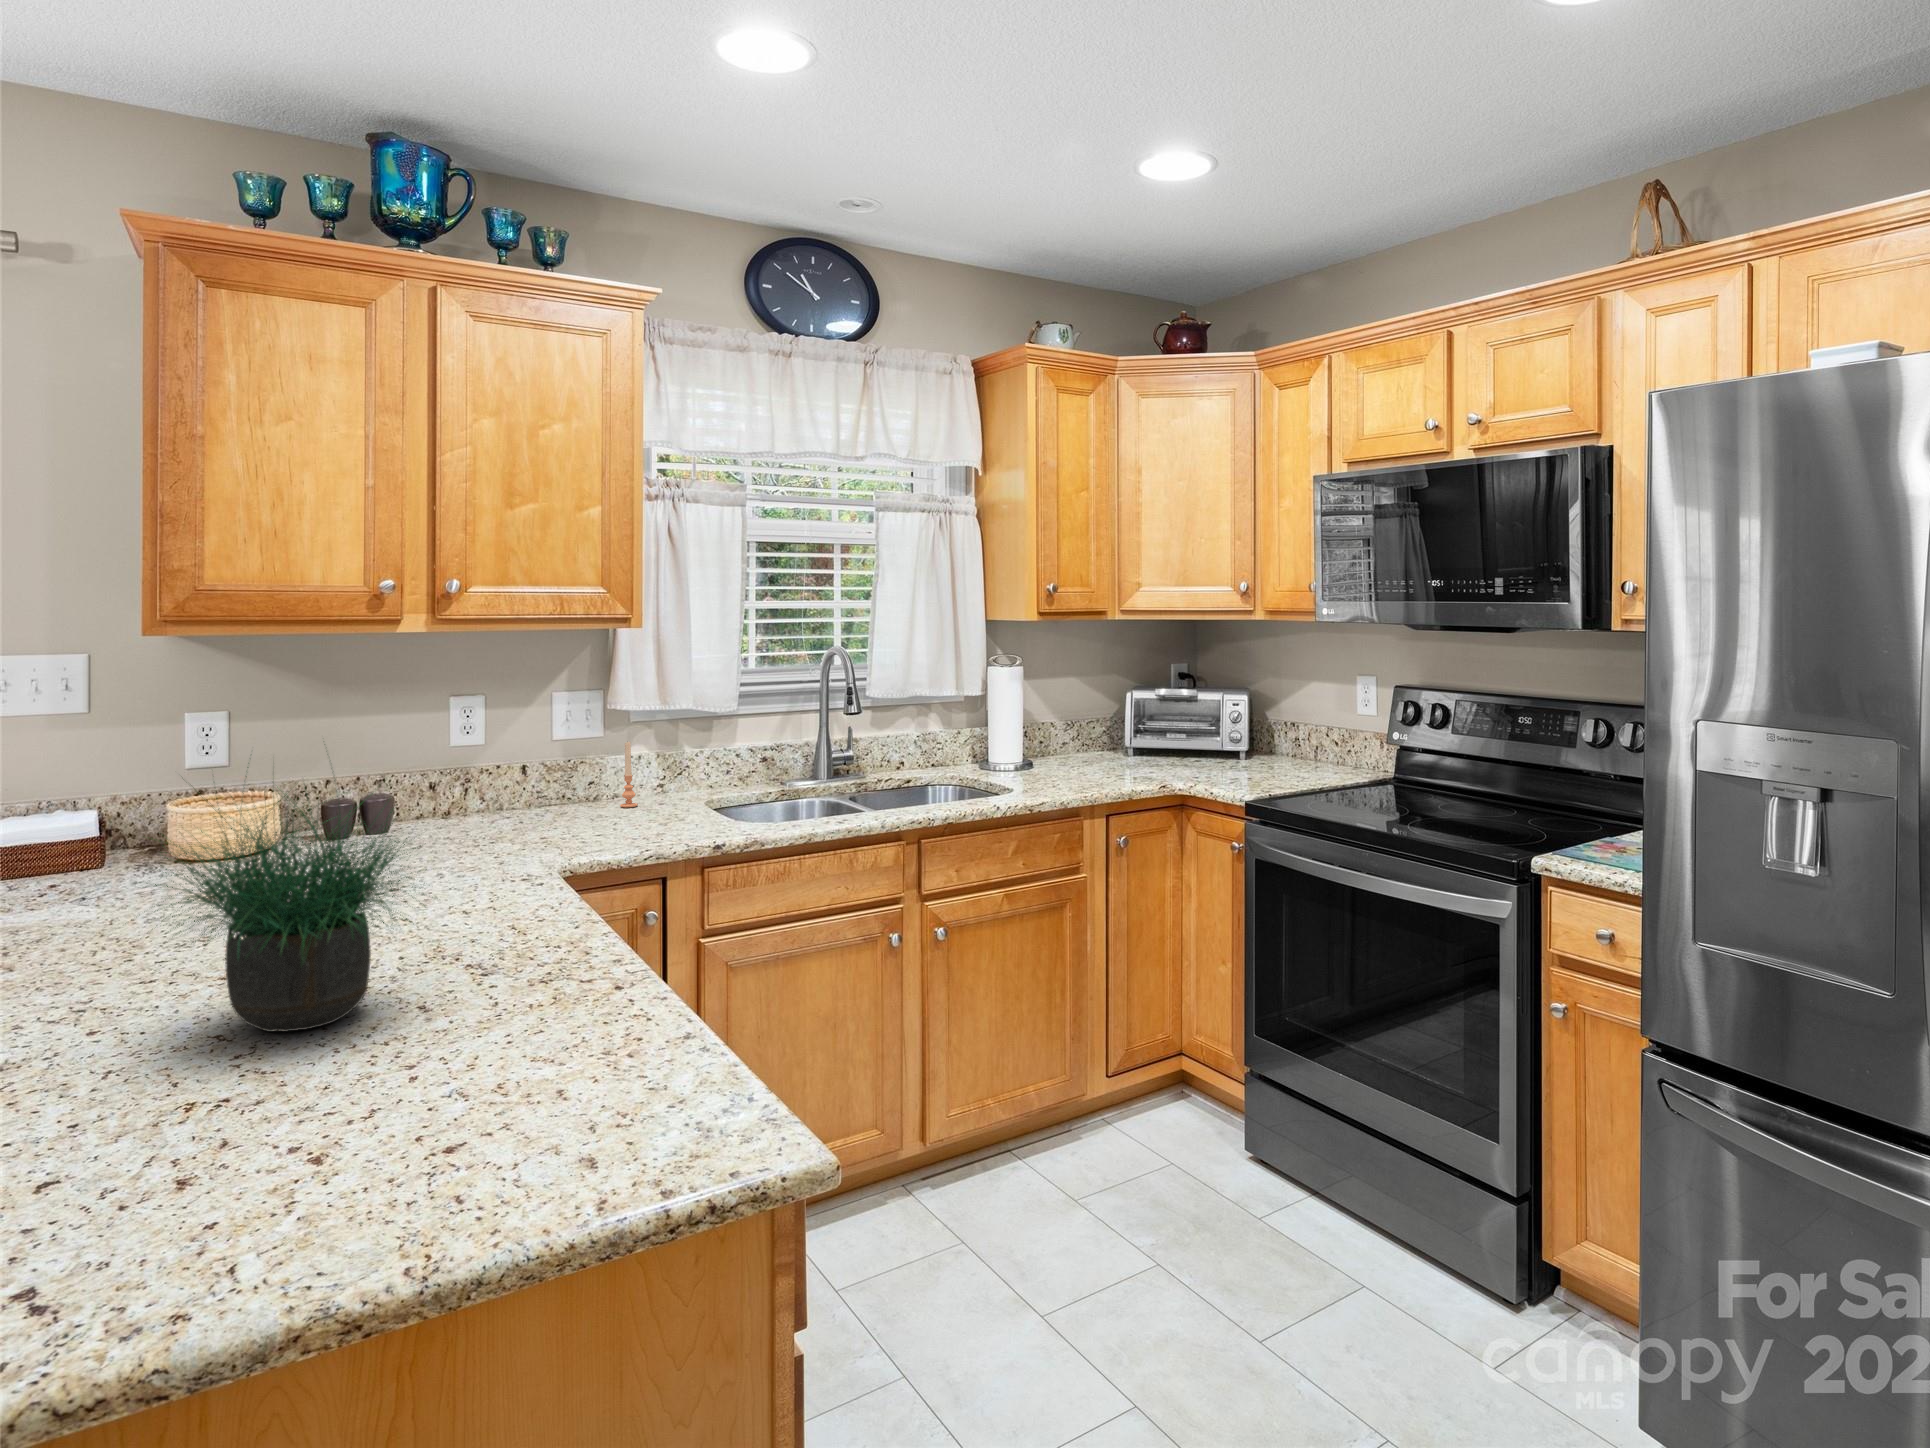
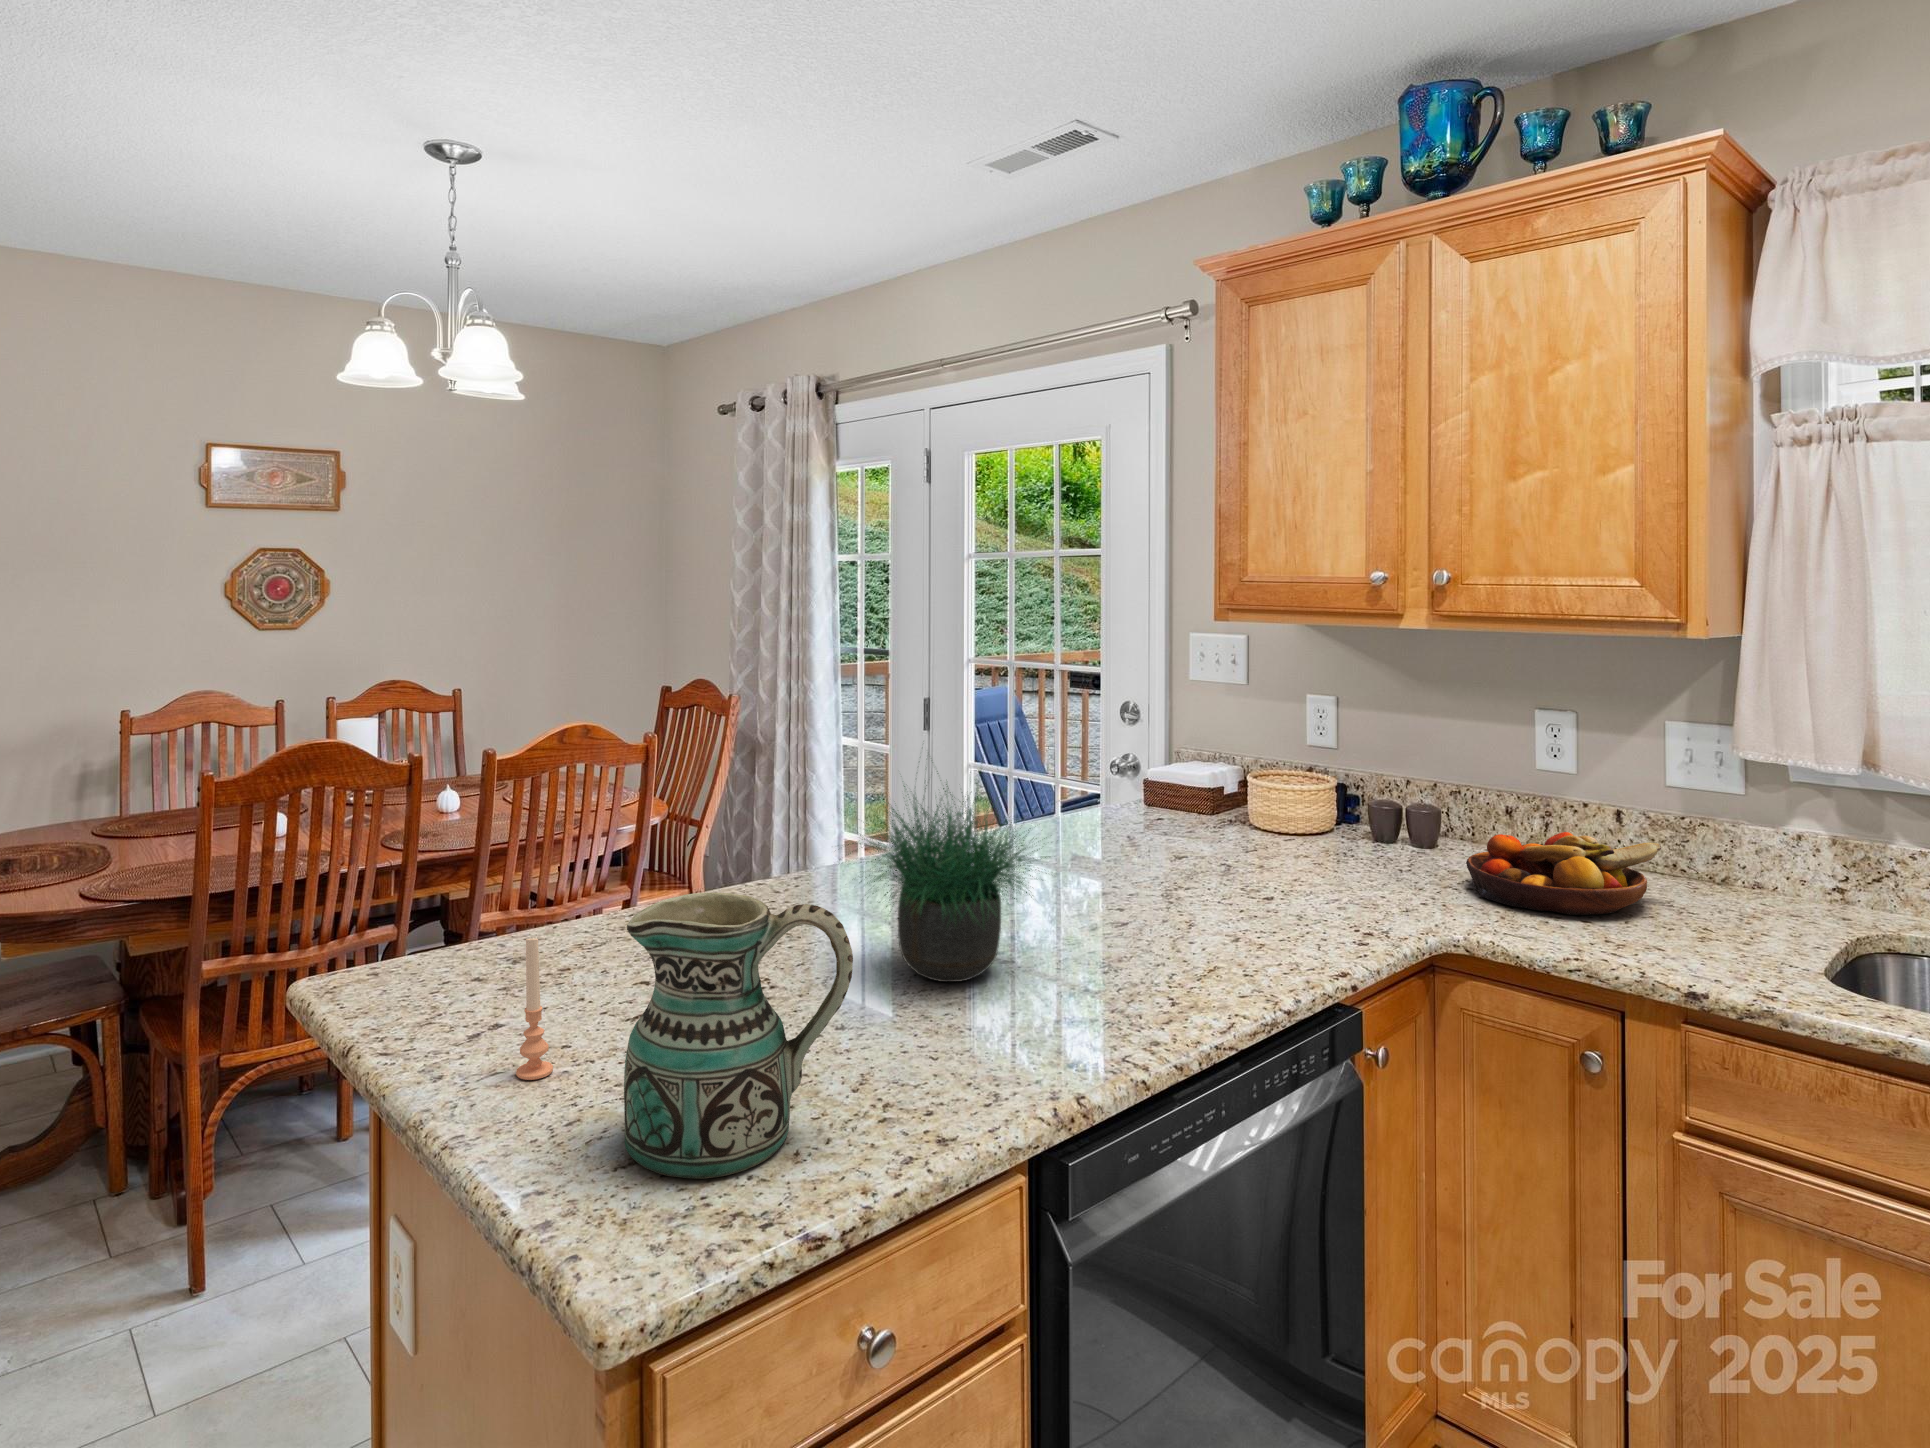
candle: present [620,742,638,807] -> present [516,938,553,1080]
fruit bowl: none [467,775,606,844] -> present [1466,832,1661,915]
ceramic pitcher: none [427,864,623,1188] -> present [624,893,853,1179]

